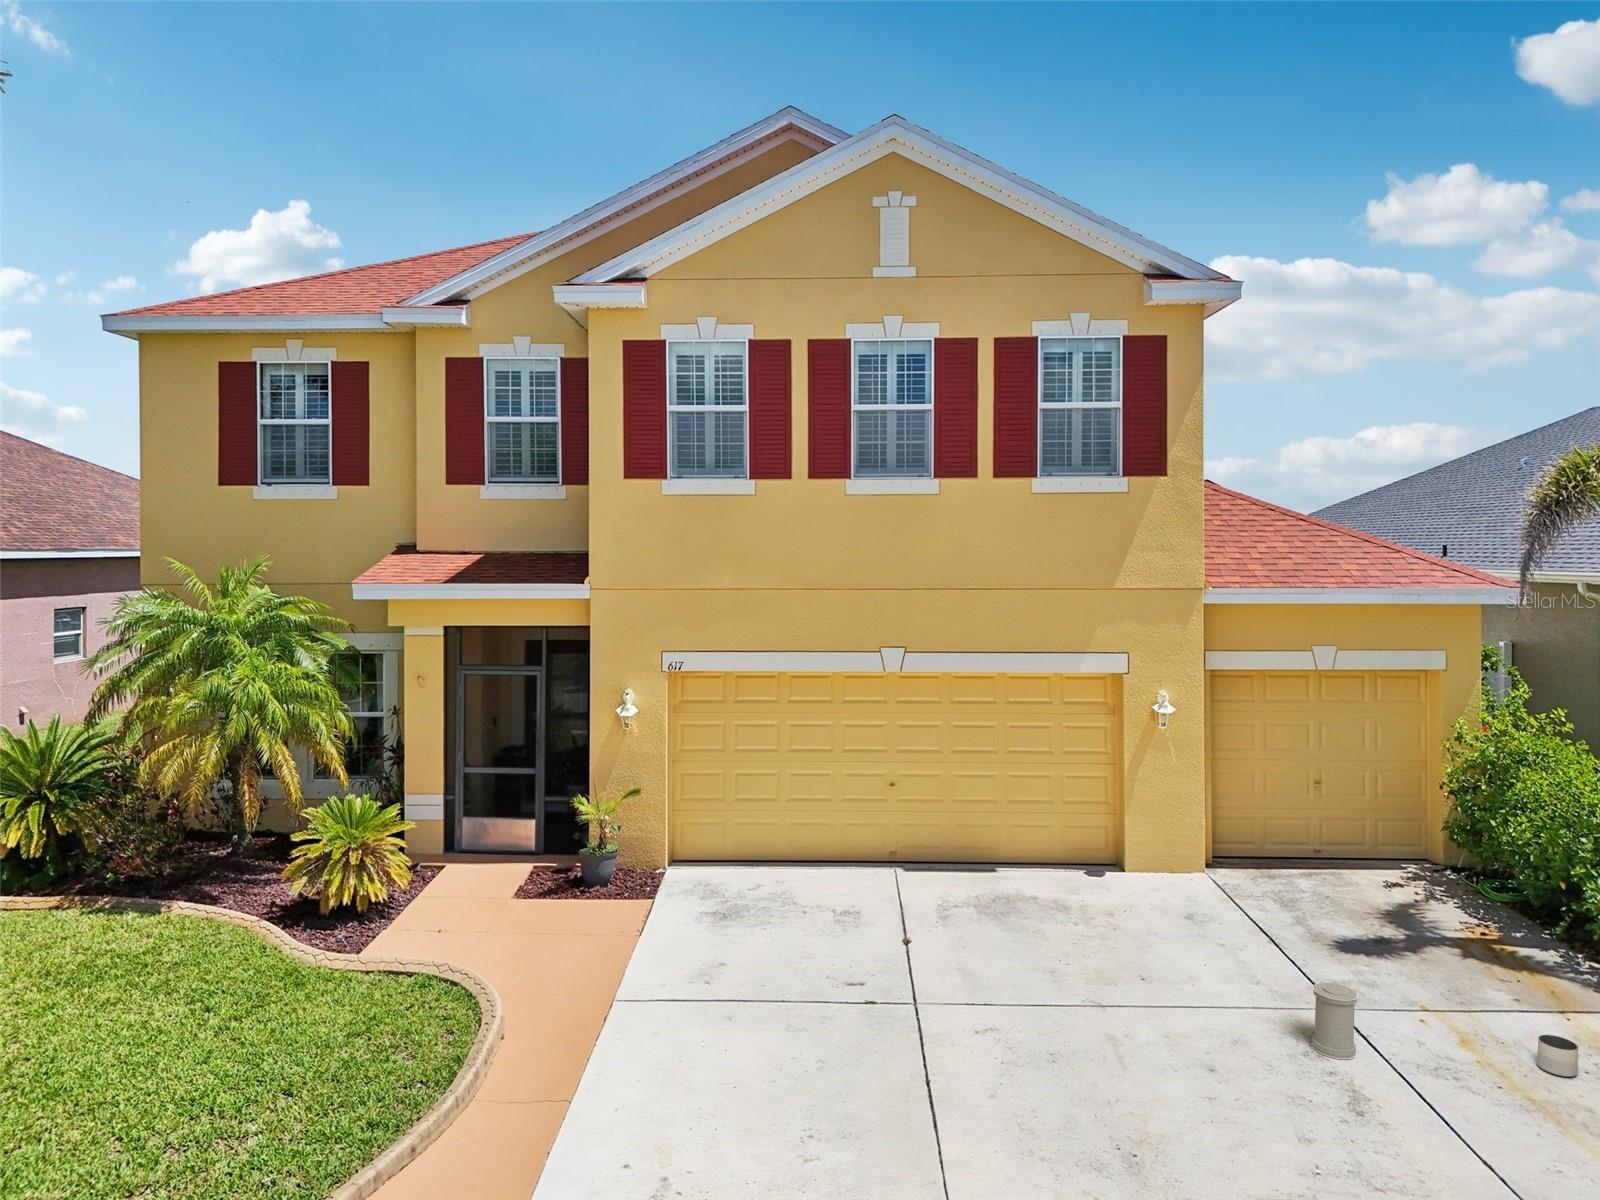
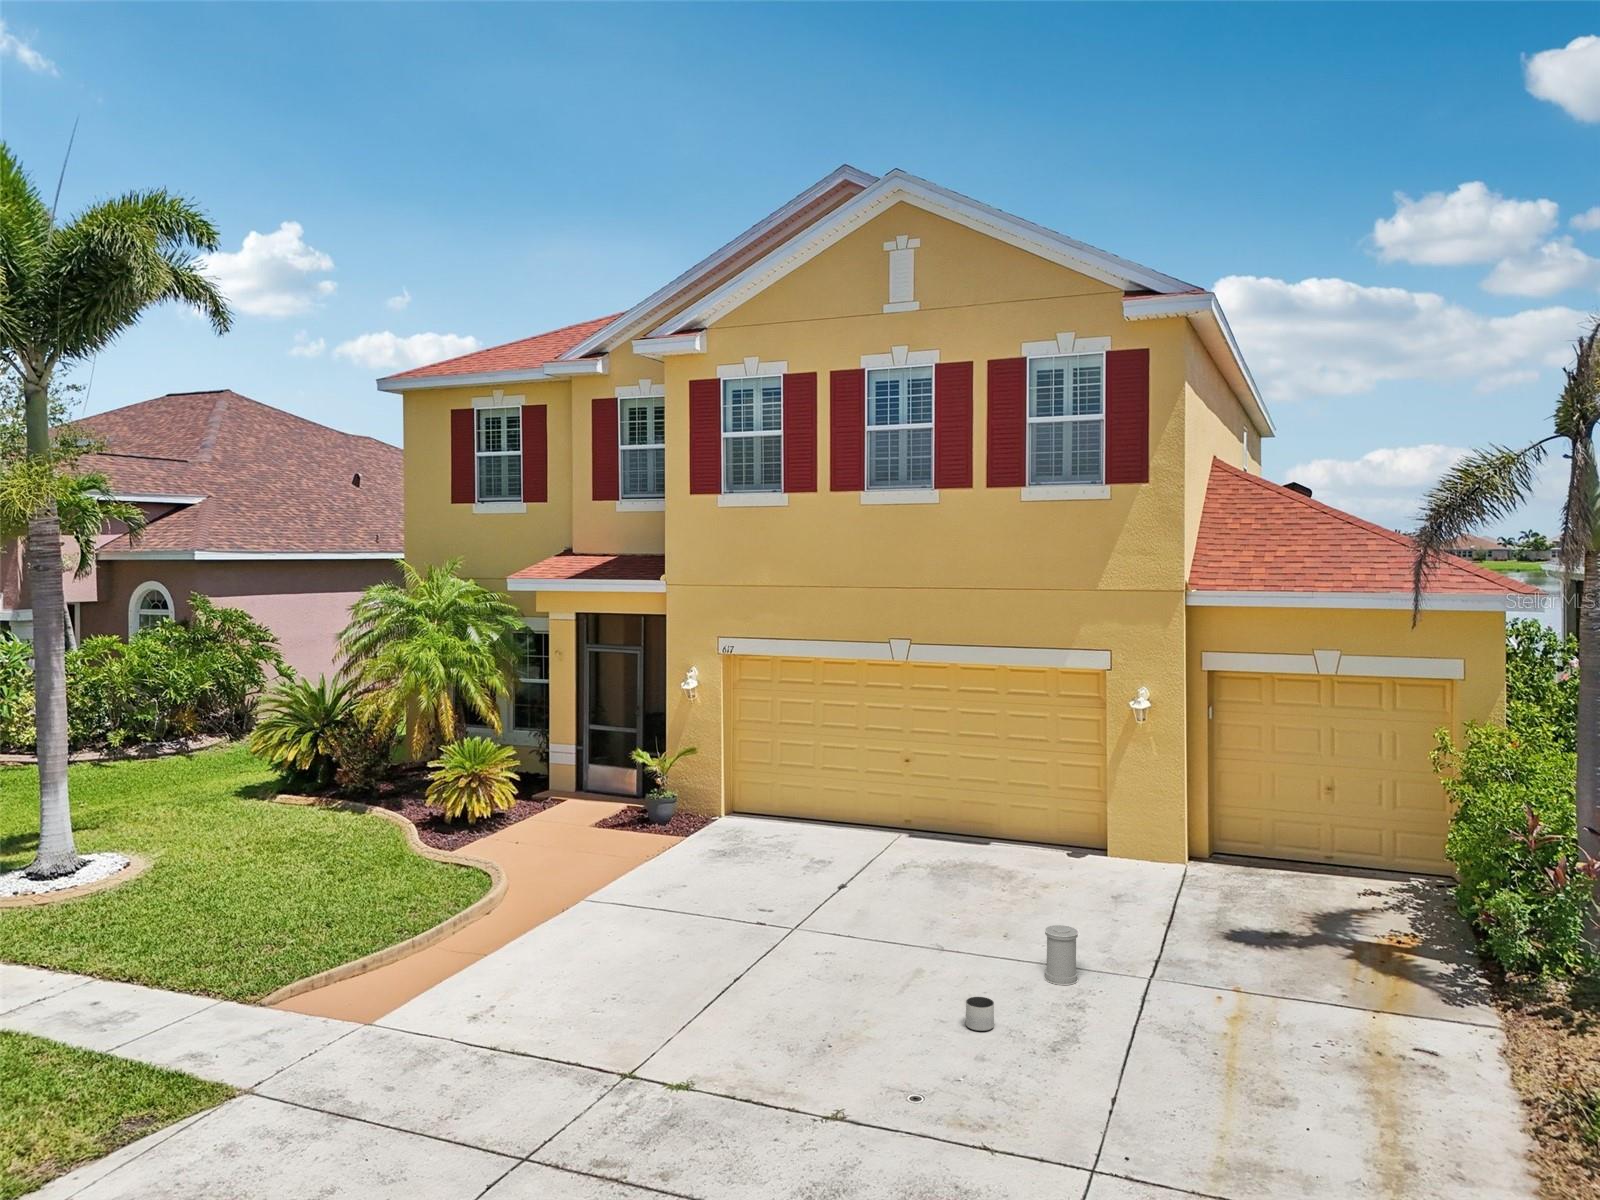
planter: present [1537,1035,1578,1077] -> present [966,997,994,1031]

